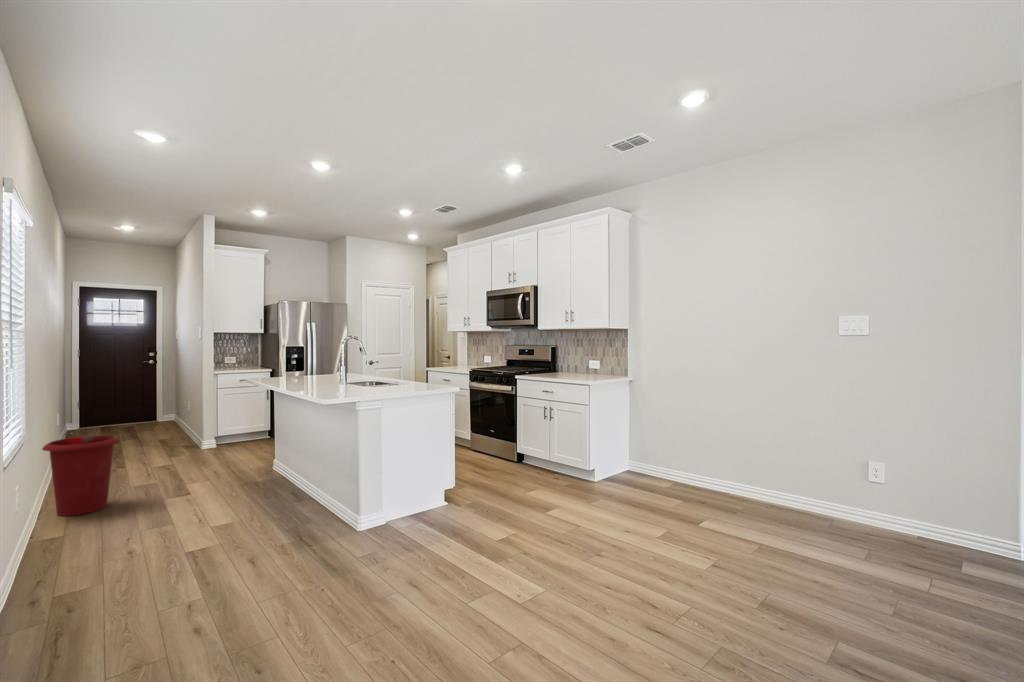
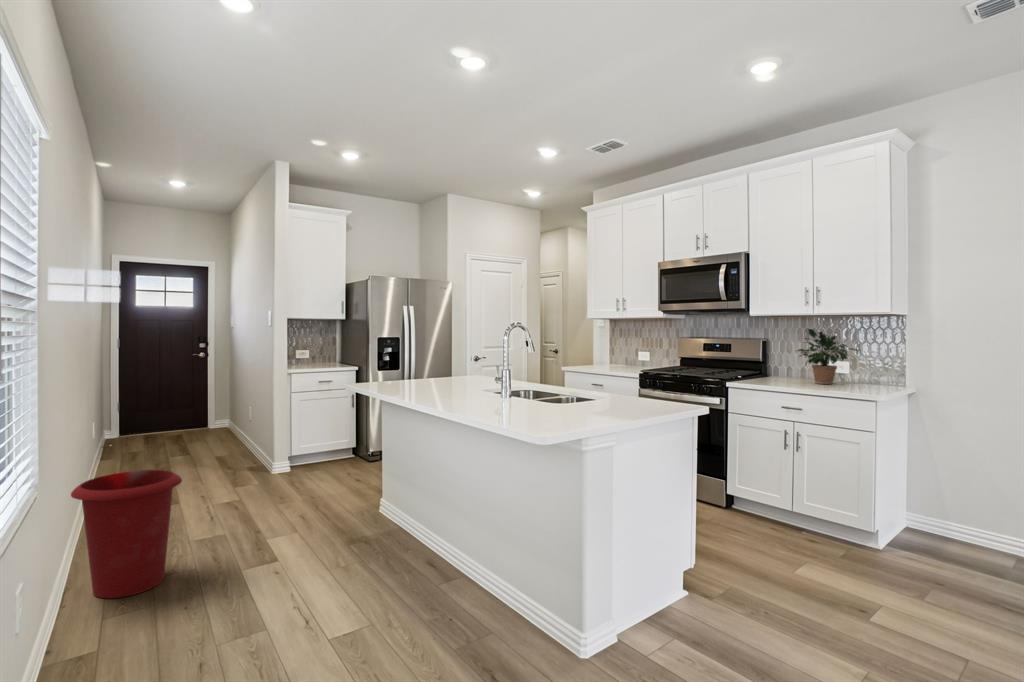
potted plant: none [558,339,595,375] -> present [797,329,859,384]

